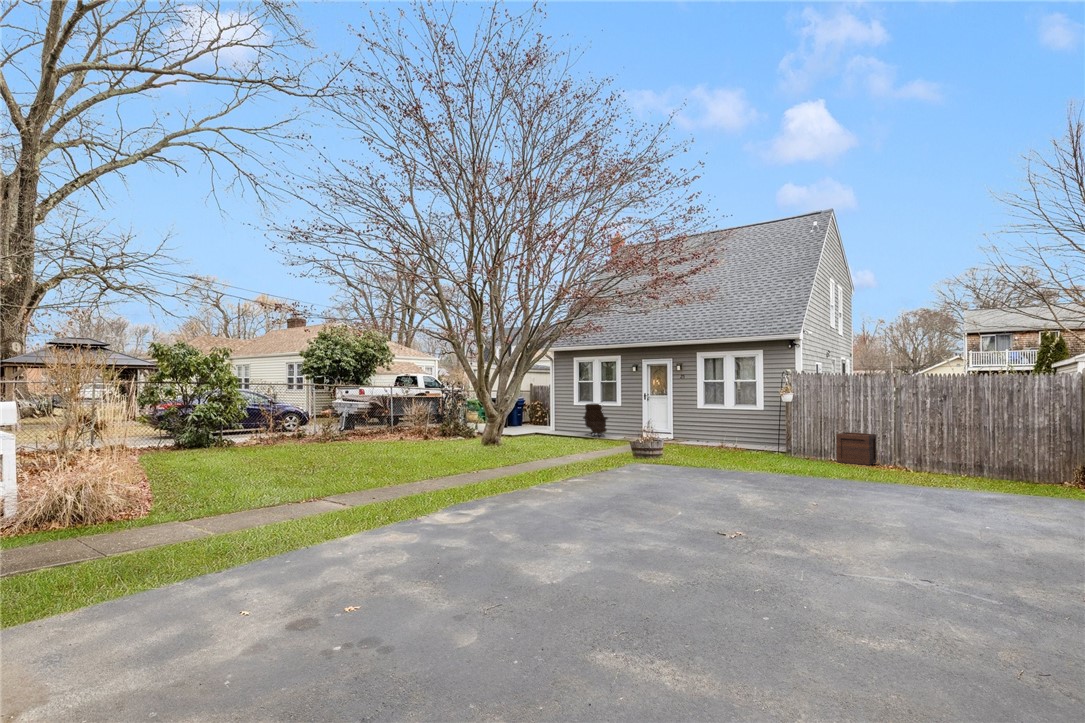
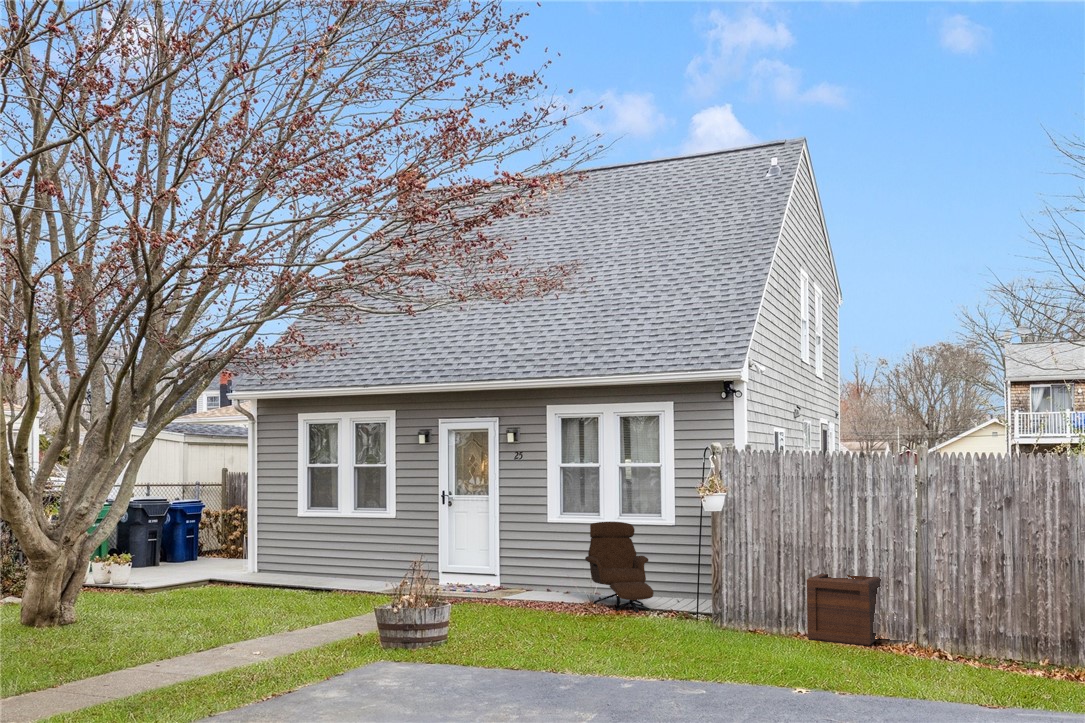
lounge chair: present [583,404,608,436] -> present [585,522,654,612]

